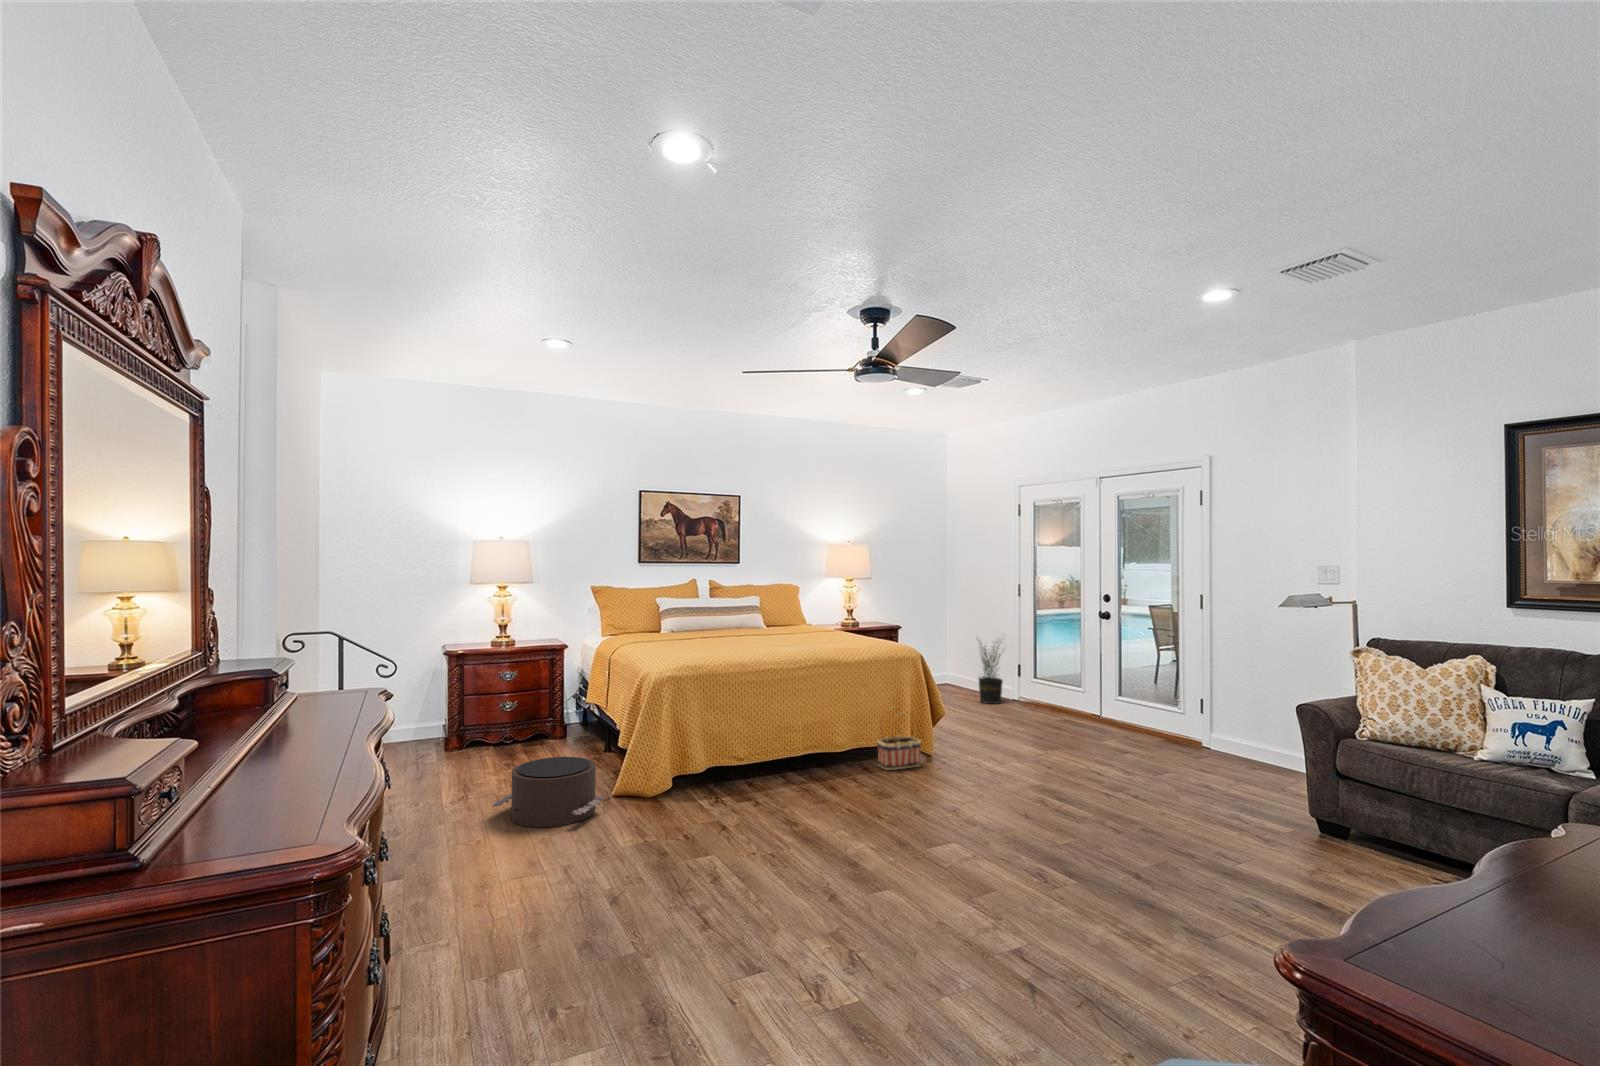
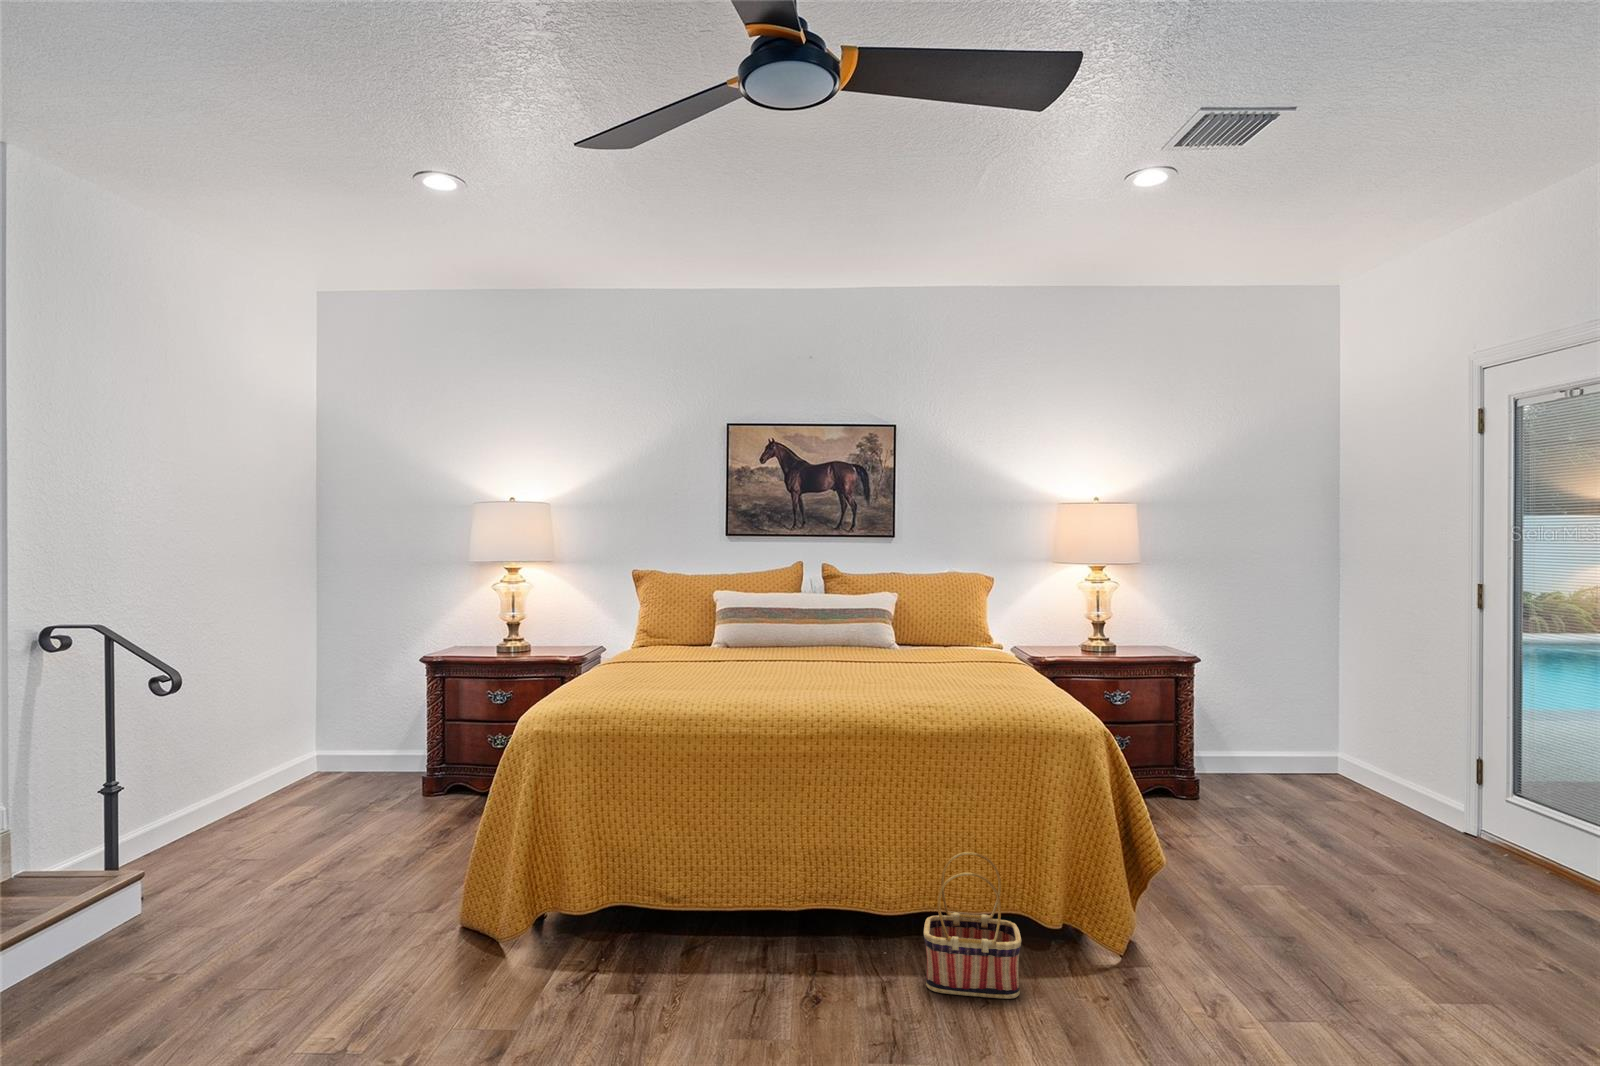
potted plant: present [978,643,1003,704] -> none [1360,687,1450,847]
pouf: present [493,757,605,828] -> none [242,846,392,973]

